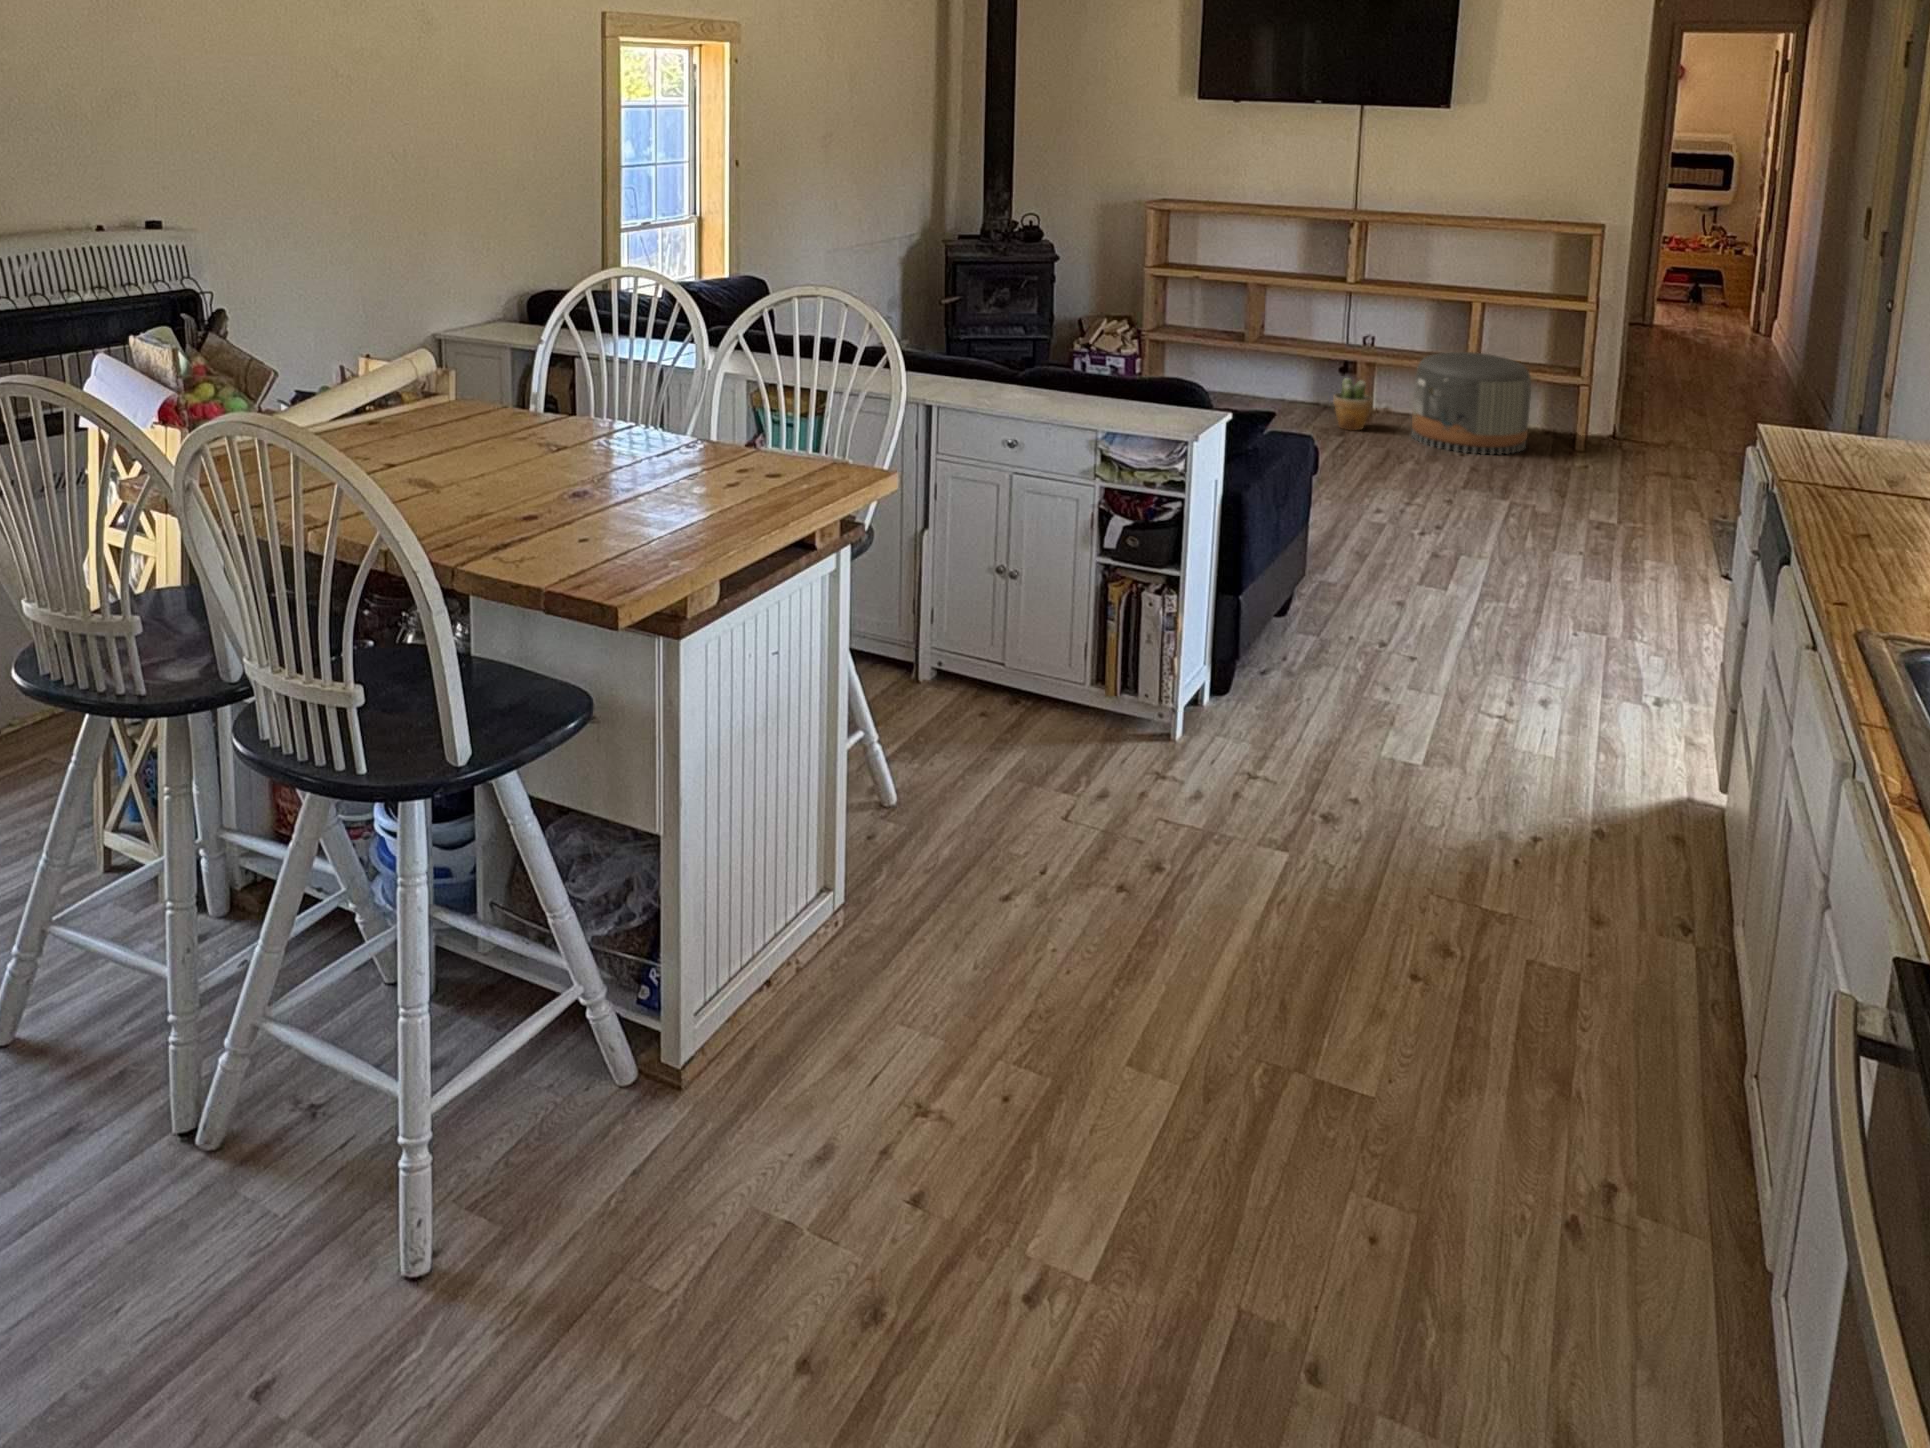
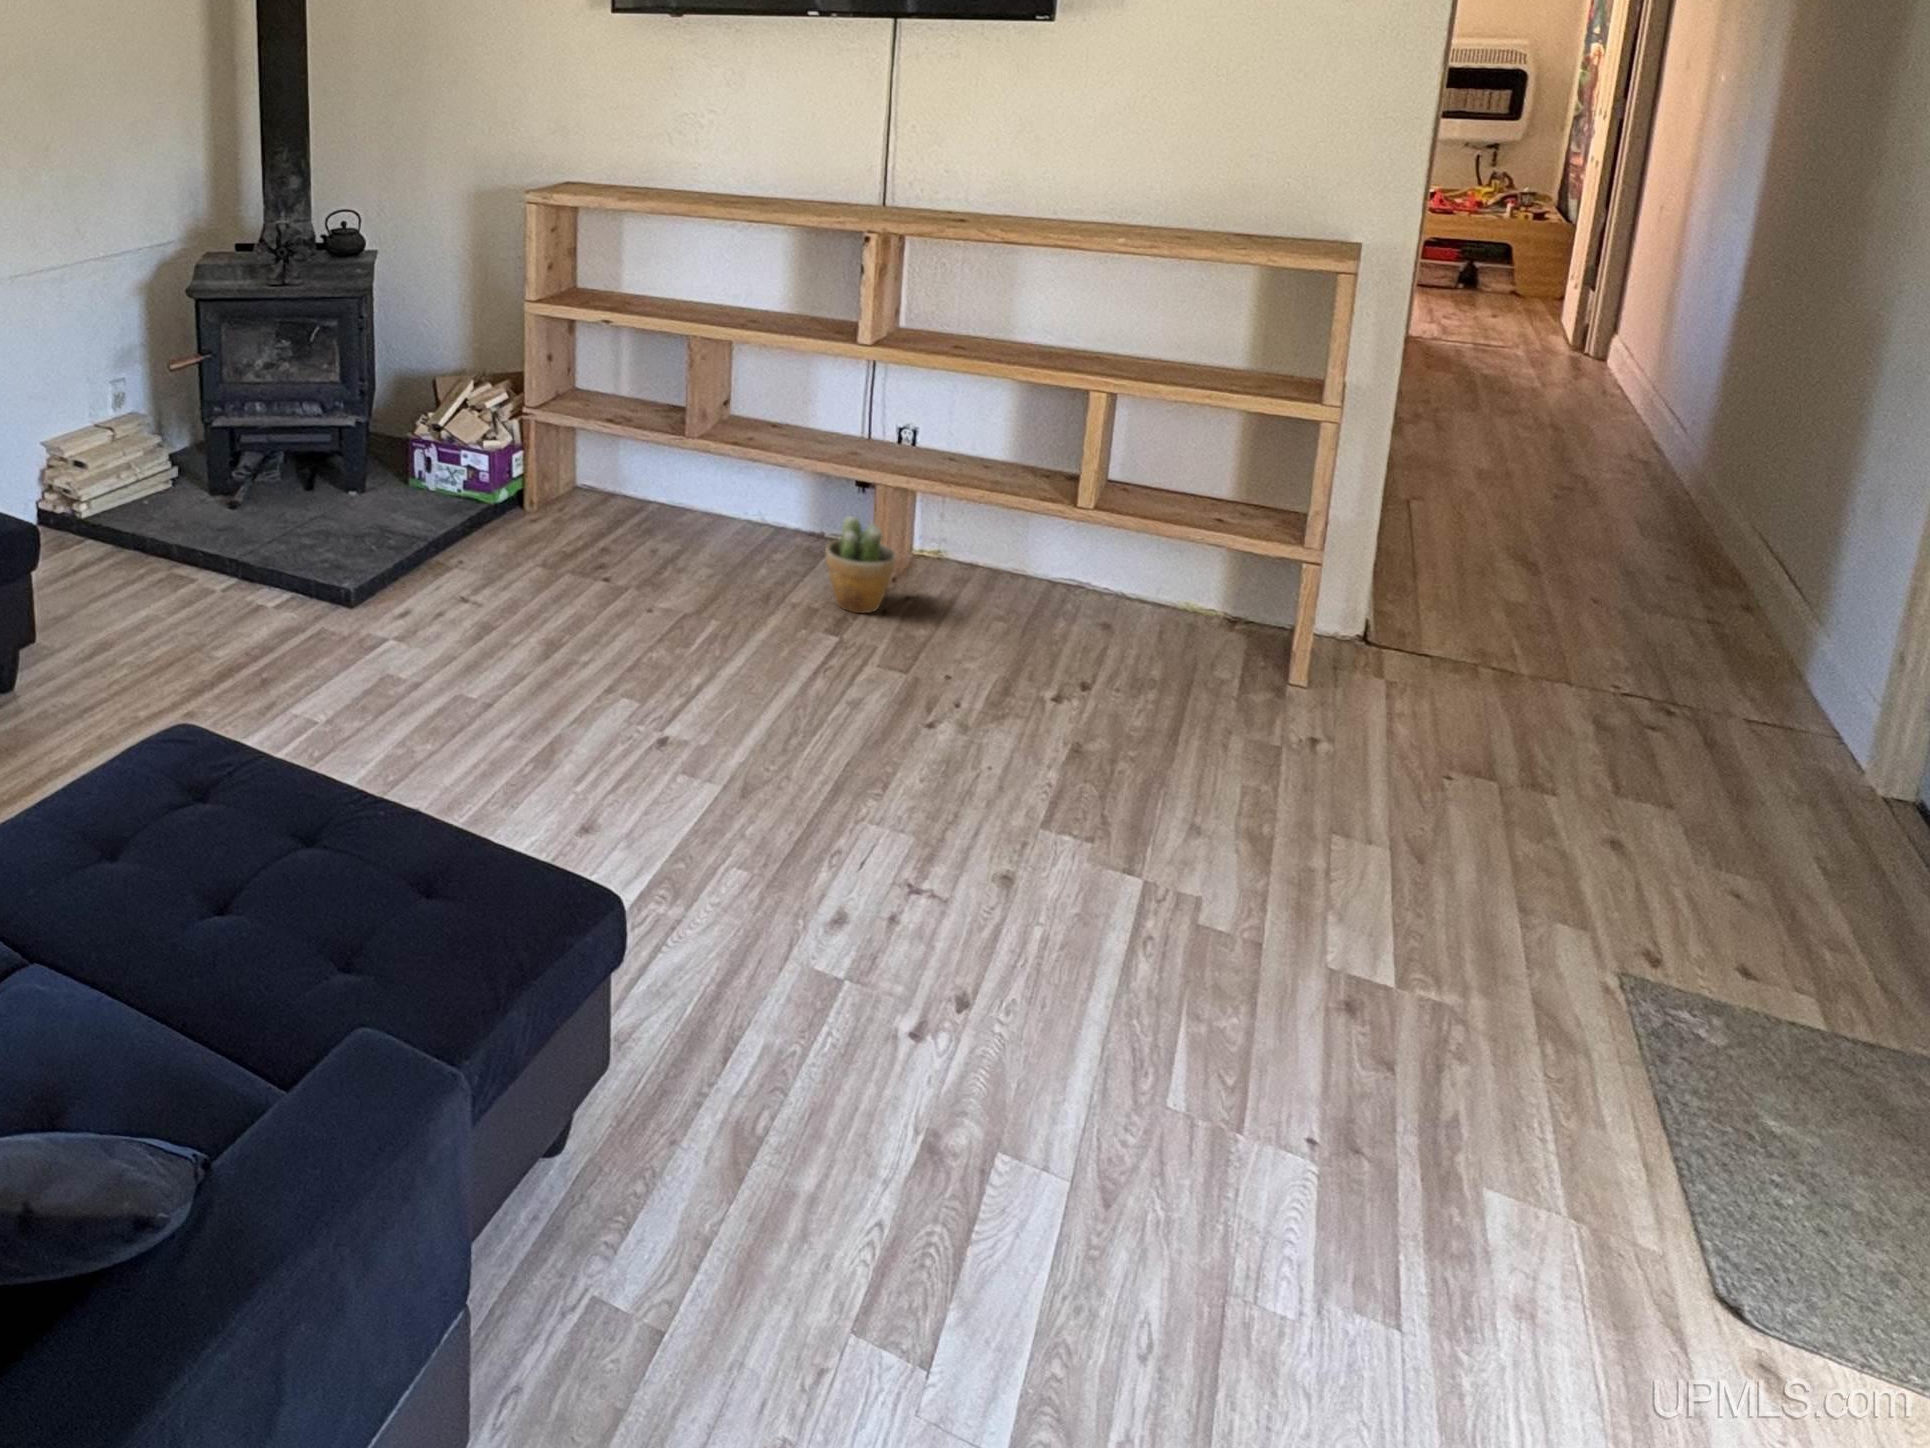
pouf: present [1412,352,1531,455] -> none [966,477,1197,695]

